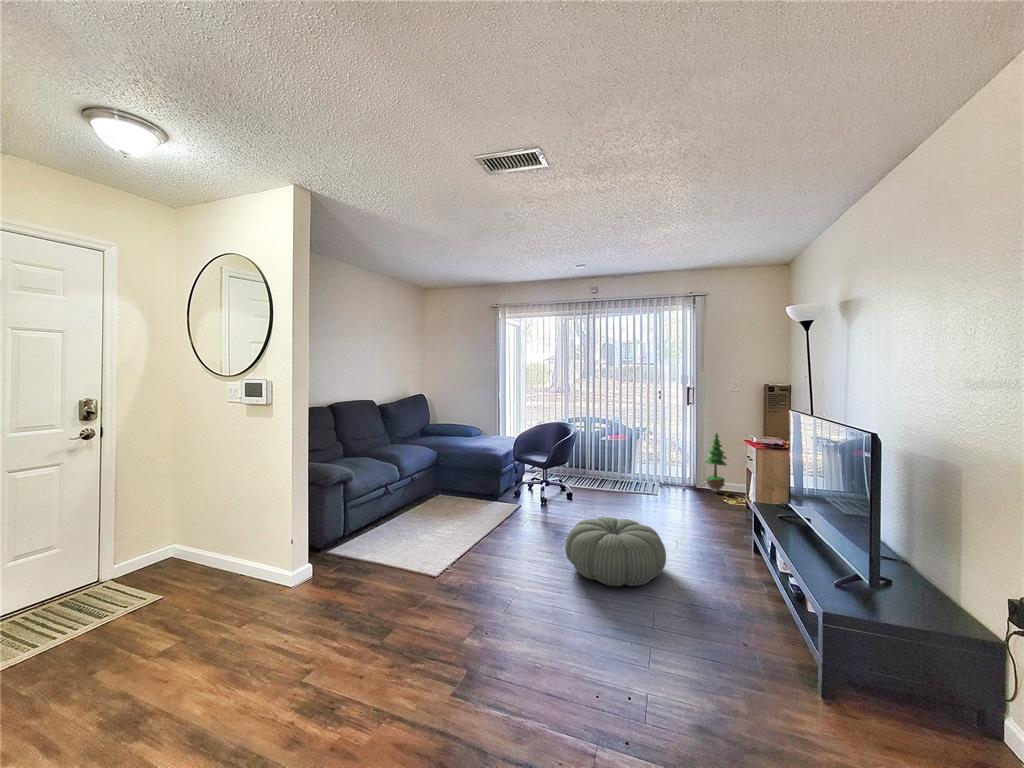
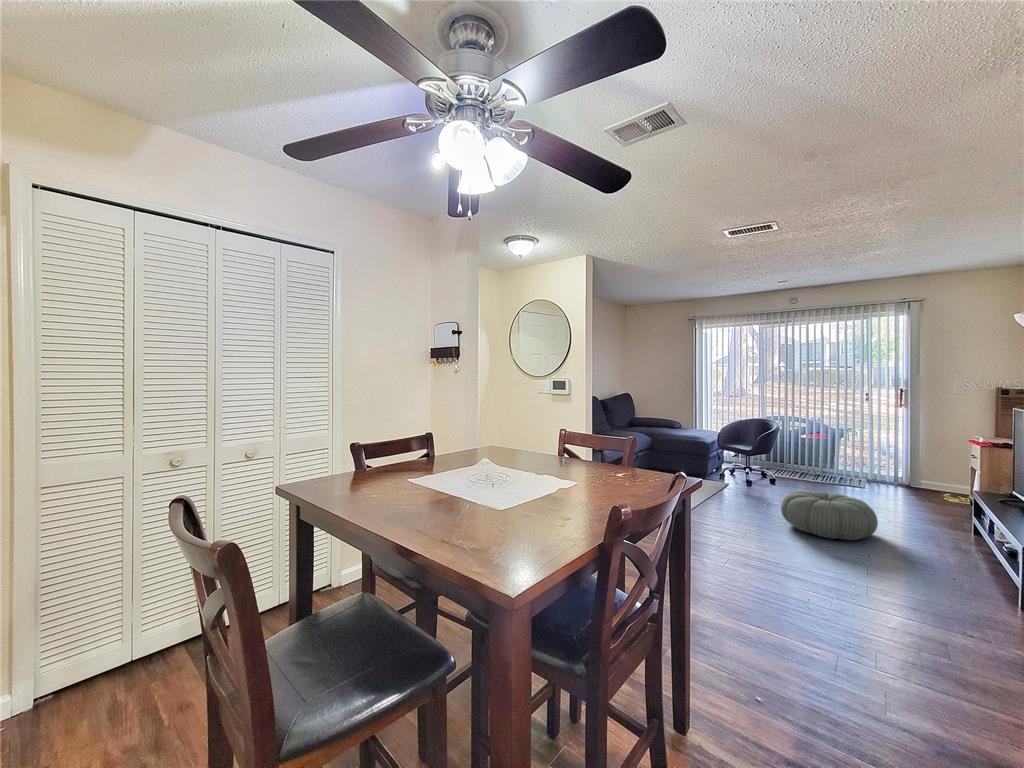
potted tree: present [704,433,727,492] -> none [920,432,950,491]

